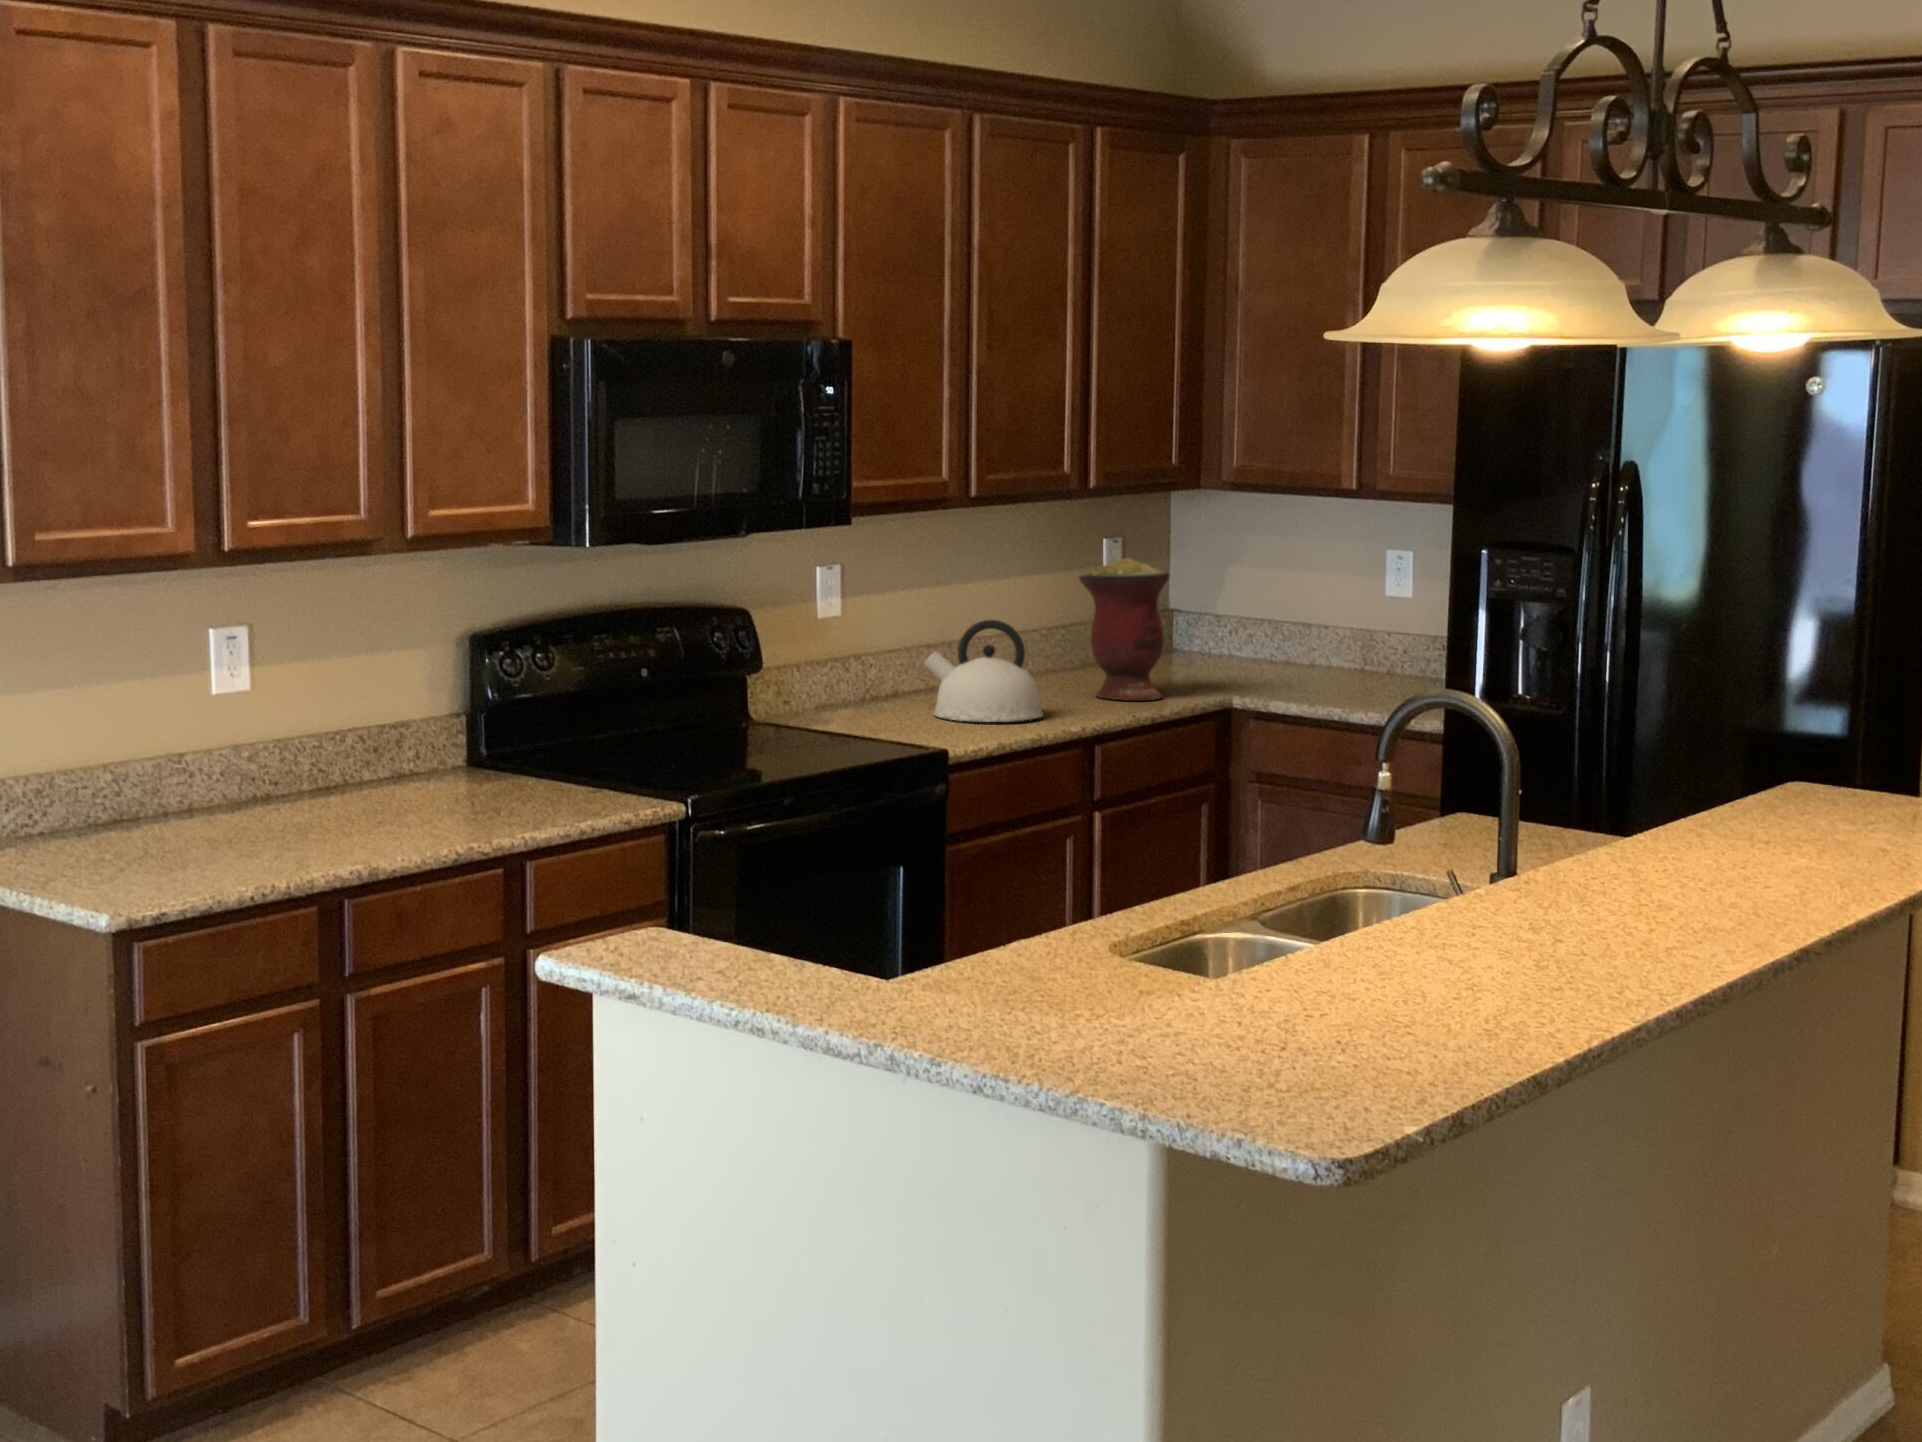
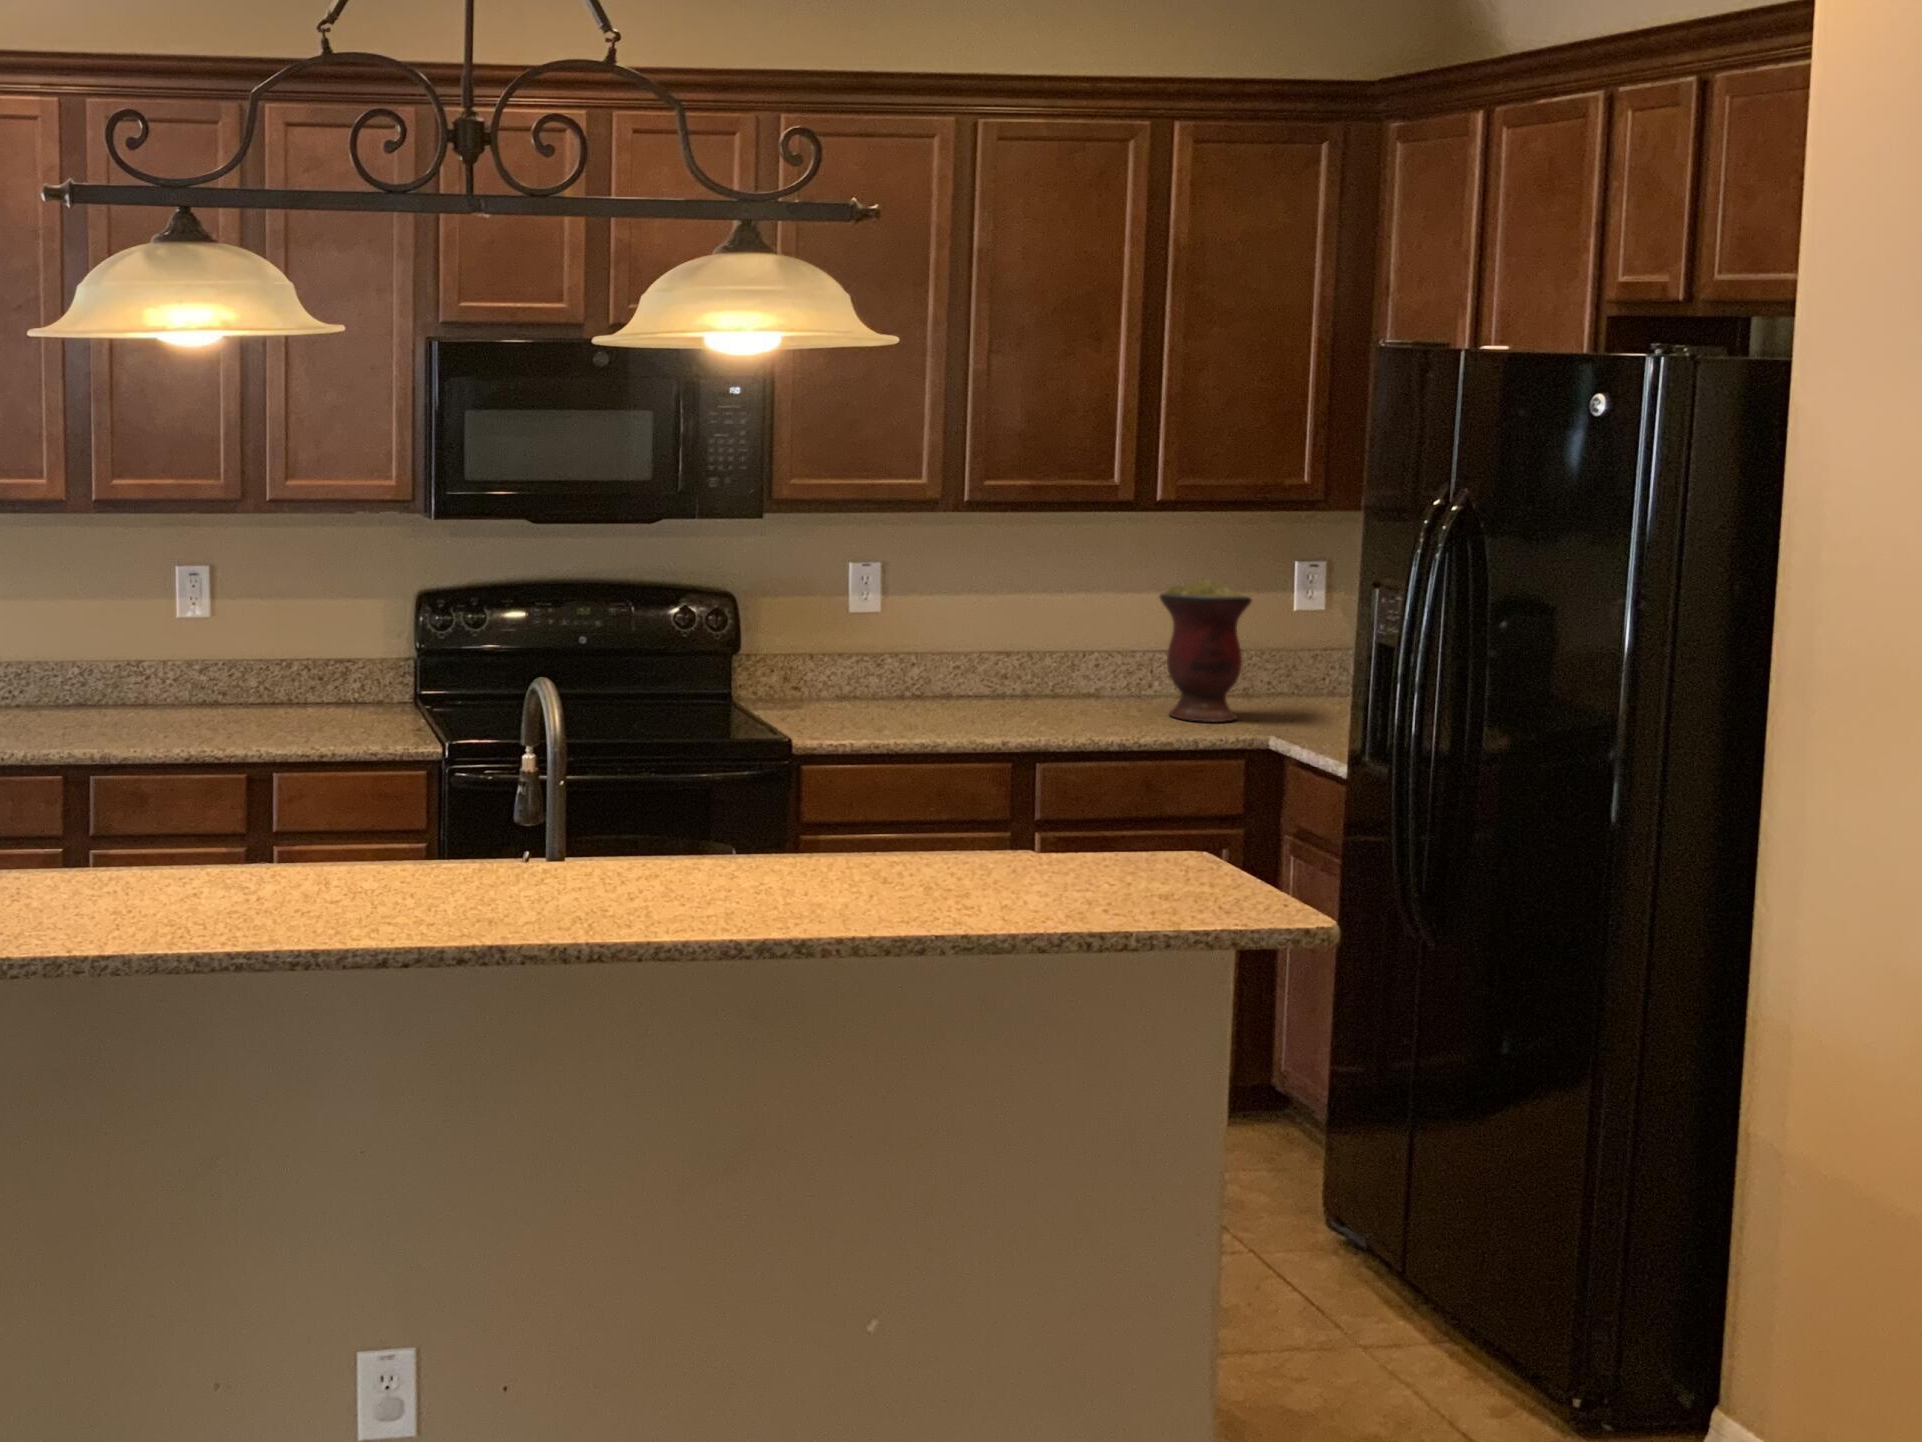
kettle: present [924,620,1043,722] -> none [944,626,1050,723]

